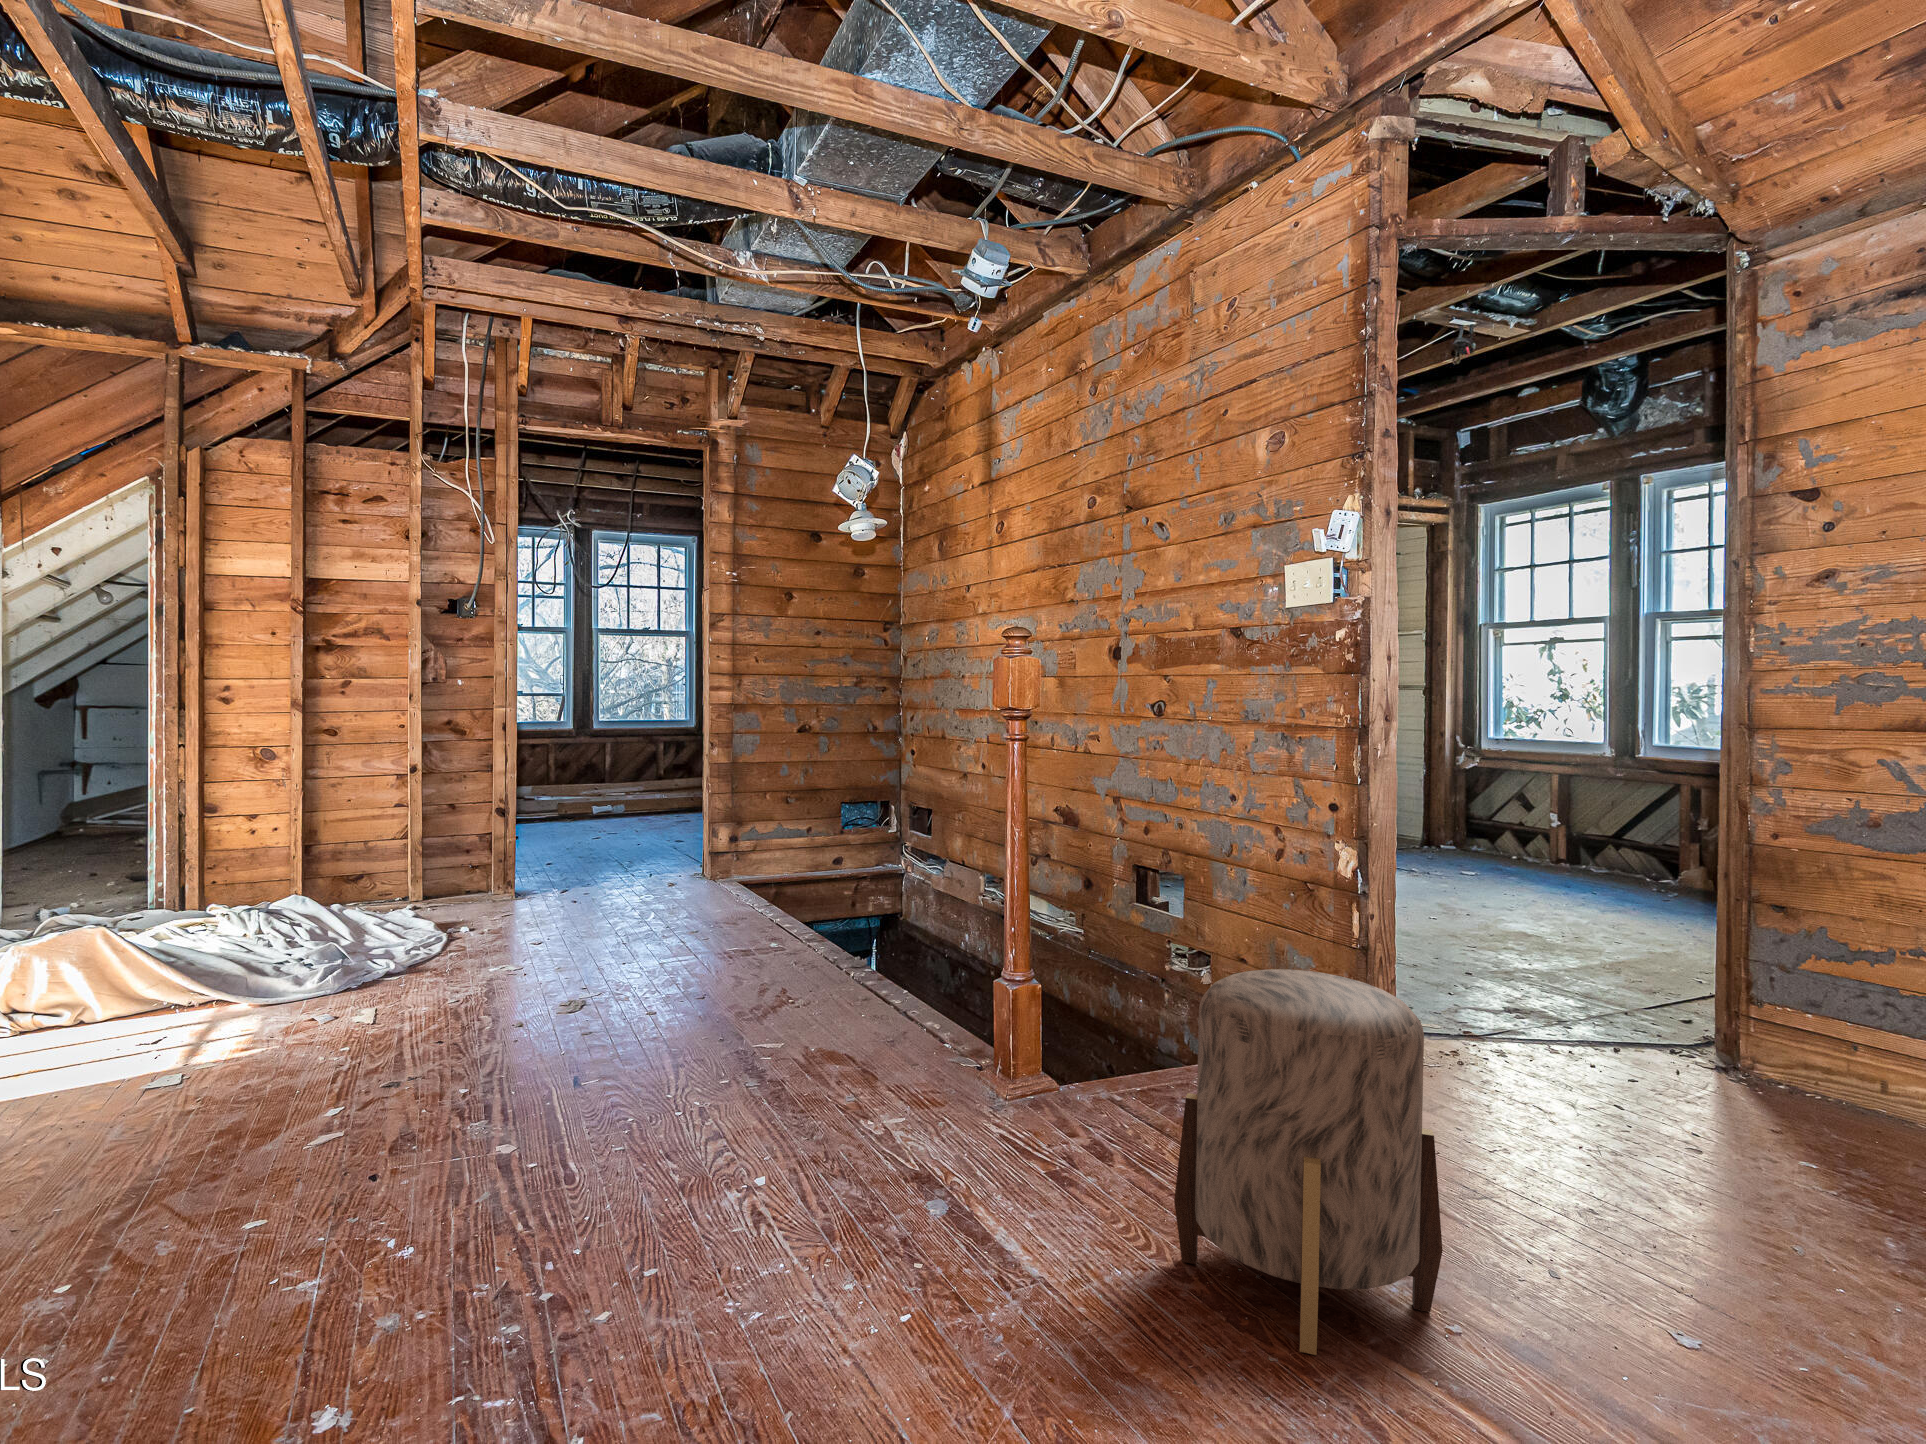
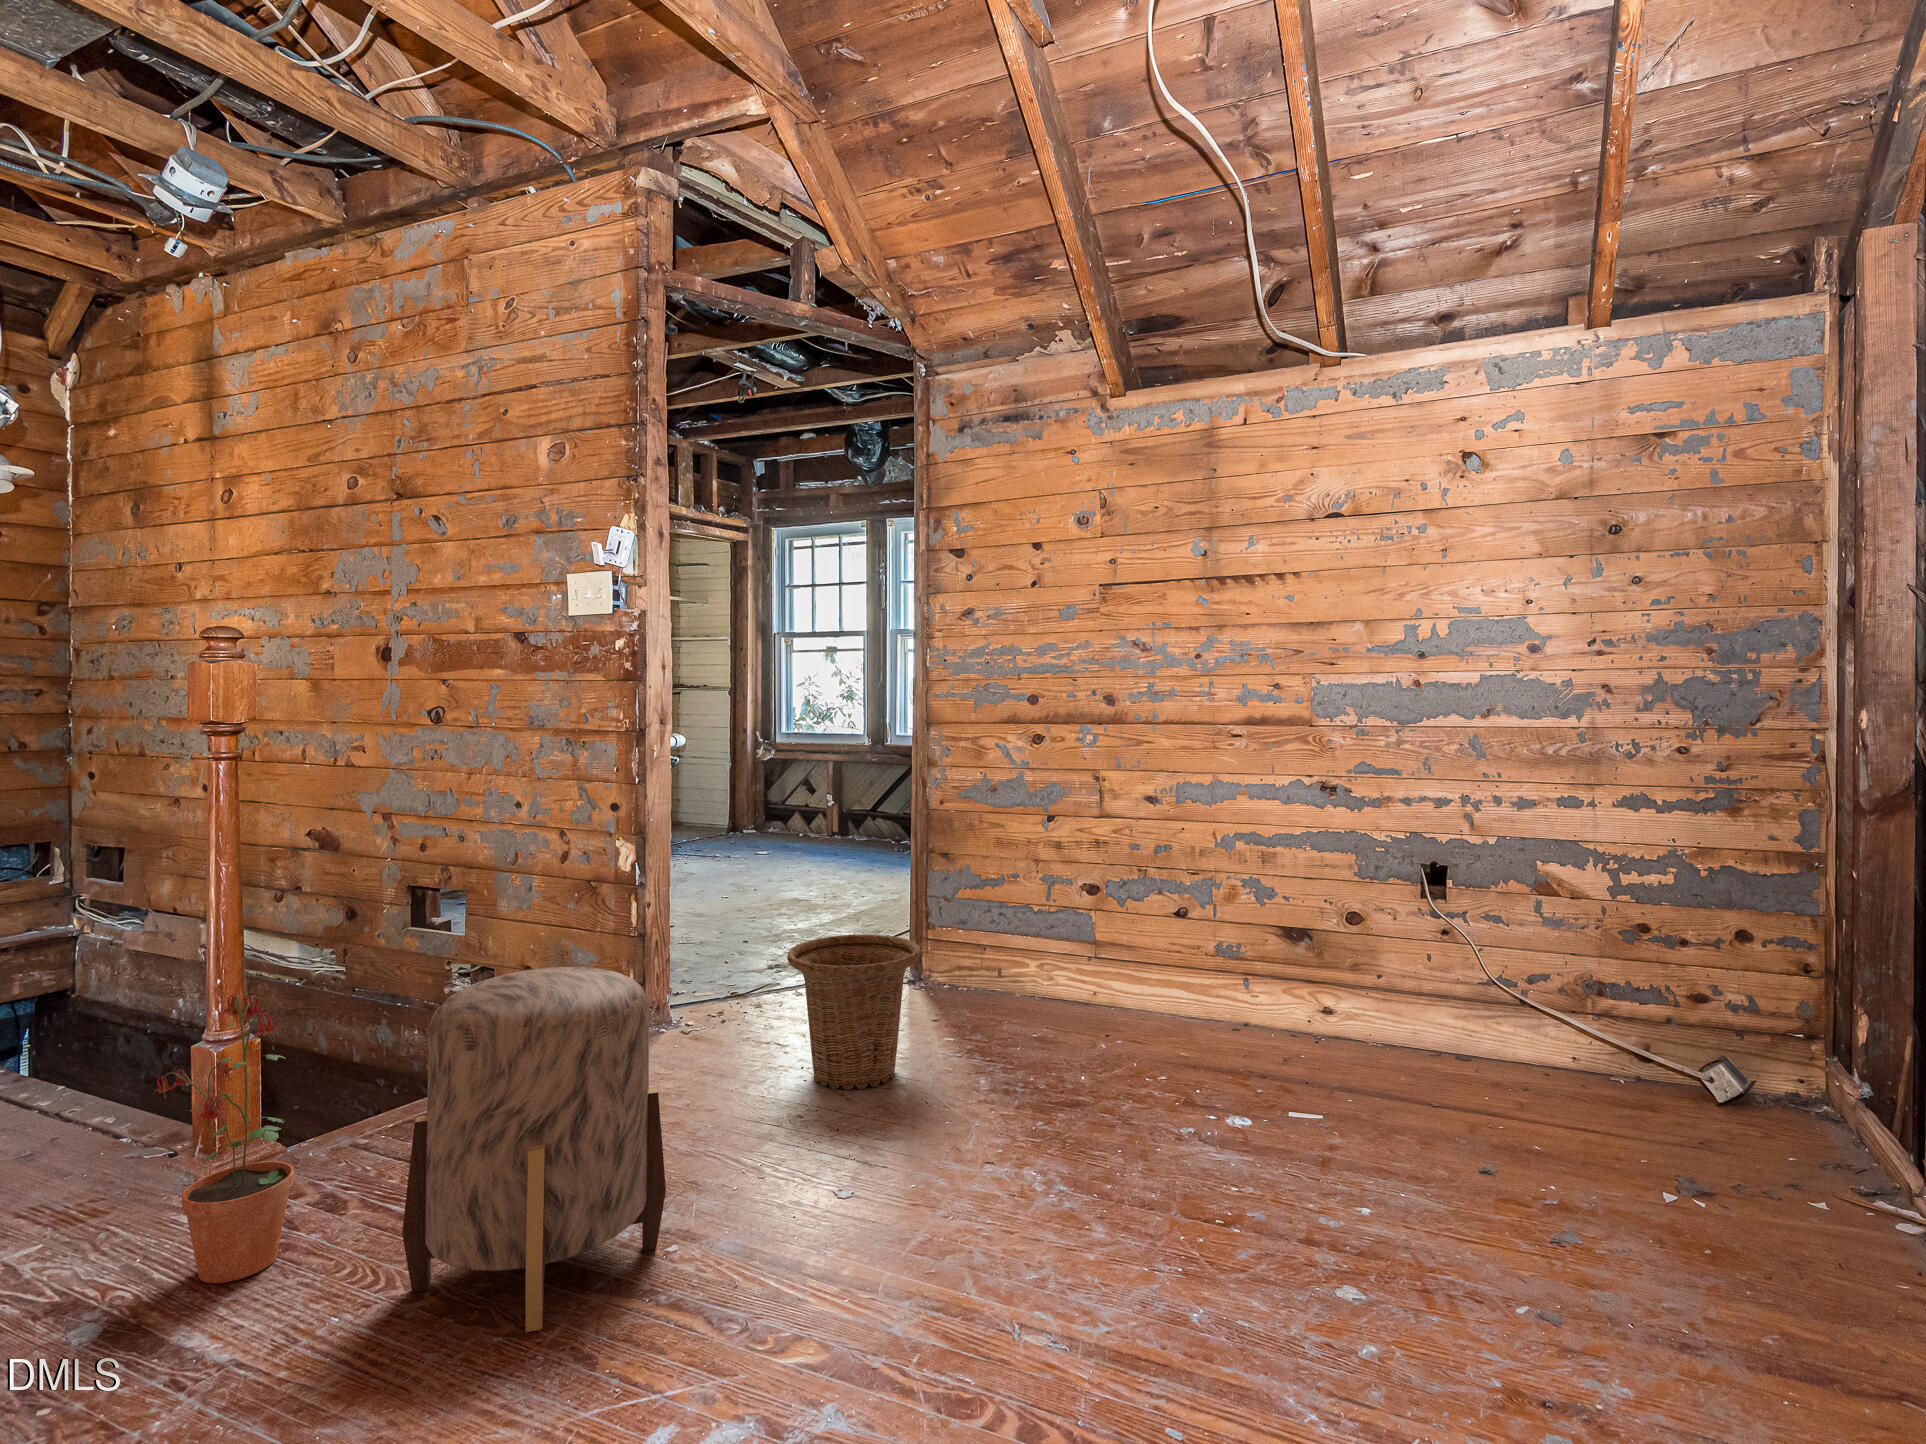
potted plant: none [979,943,1079,1193] -> present [154,994,294,1283]
basket: none [1561,992,1771,1200] -> present [787,934,921,1090]

